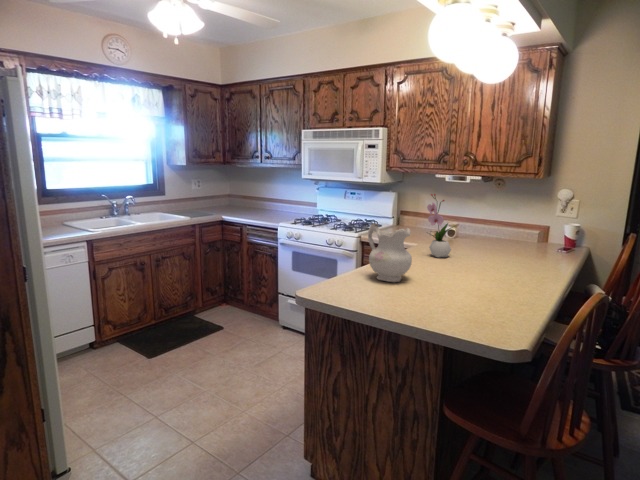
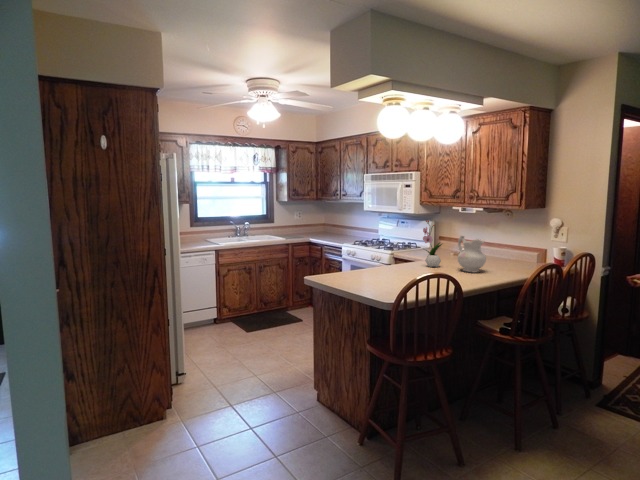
ceramic pitcher: present [368,223,412,282] -> present [458,236,486,273]

